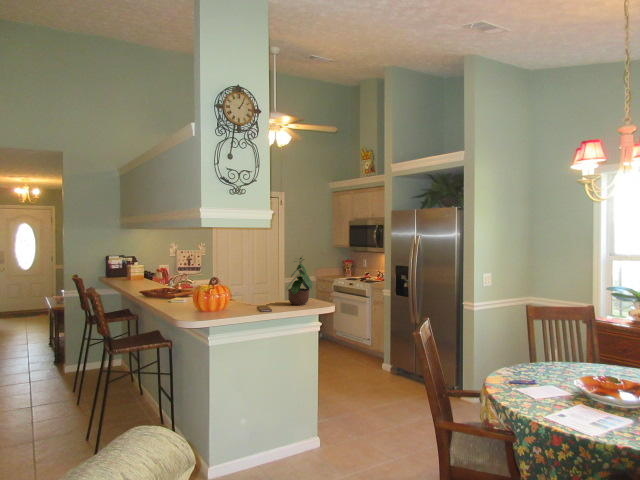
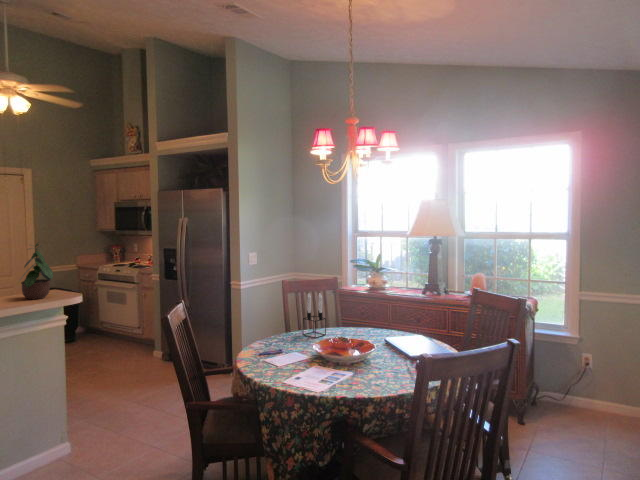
candle holder: none [557,322,587,374] -> present [303,293,326,338]

